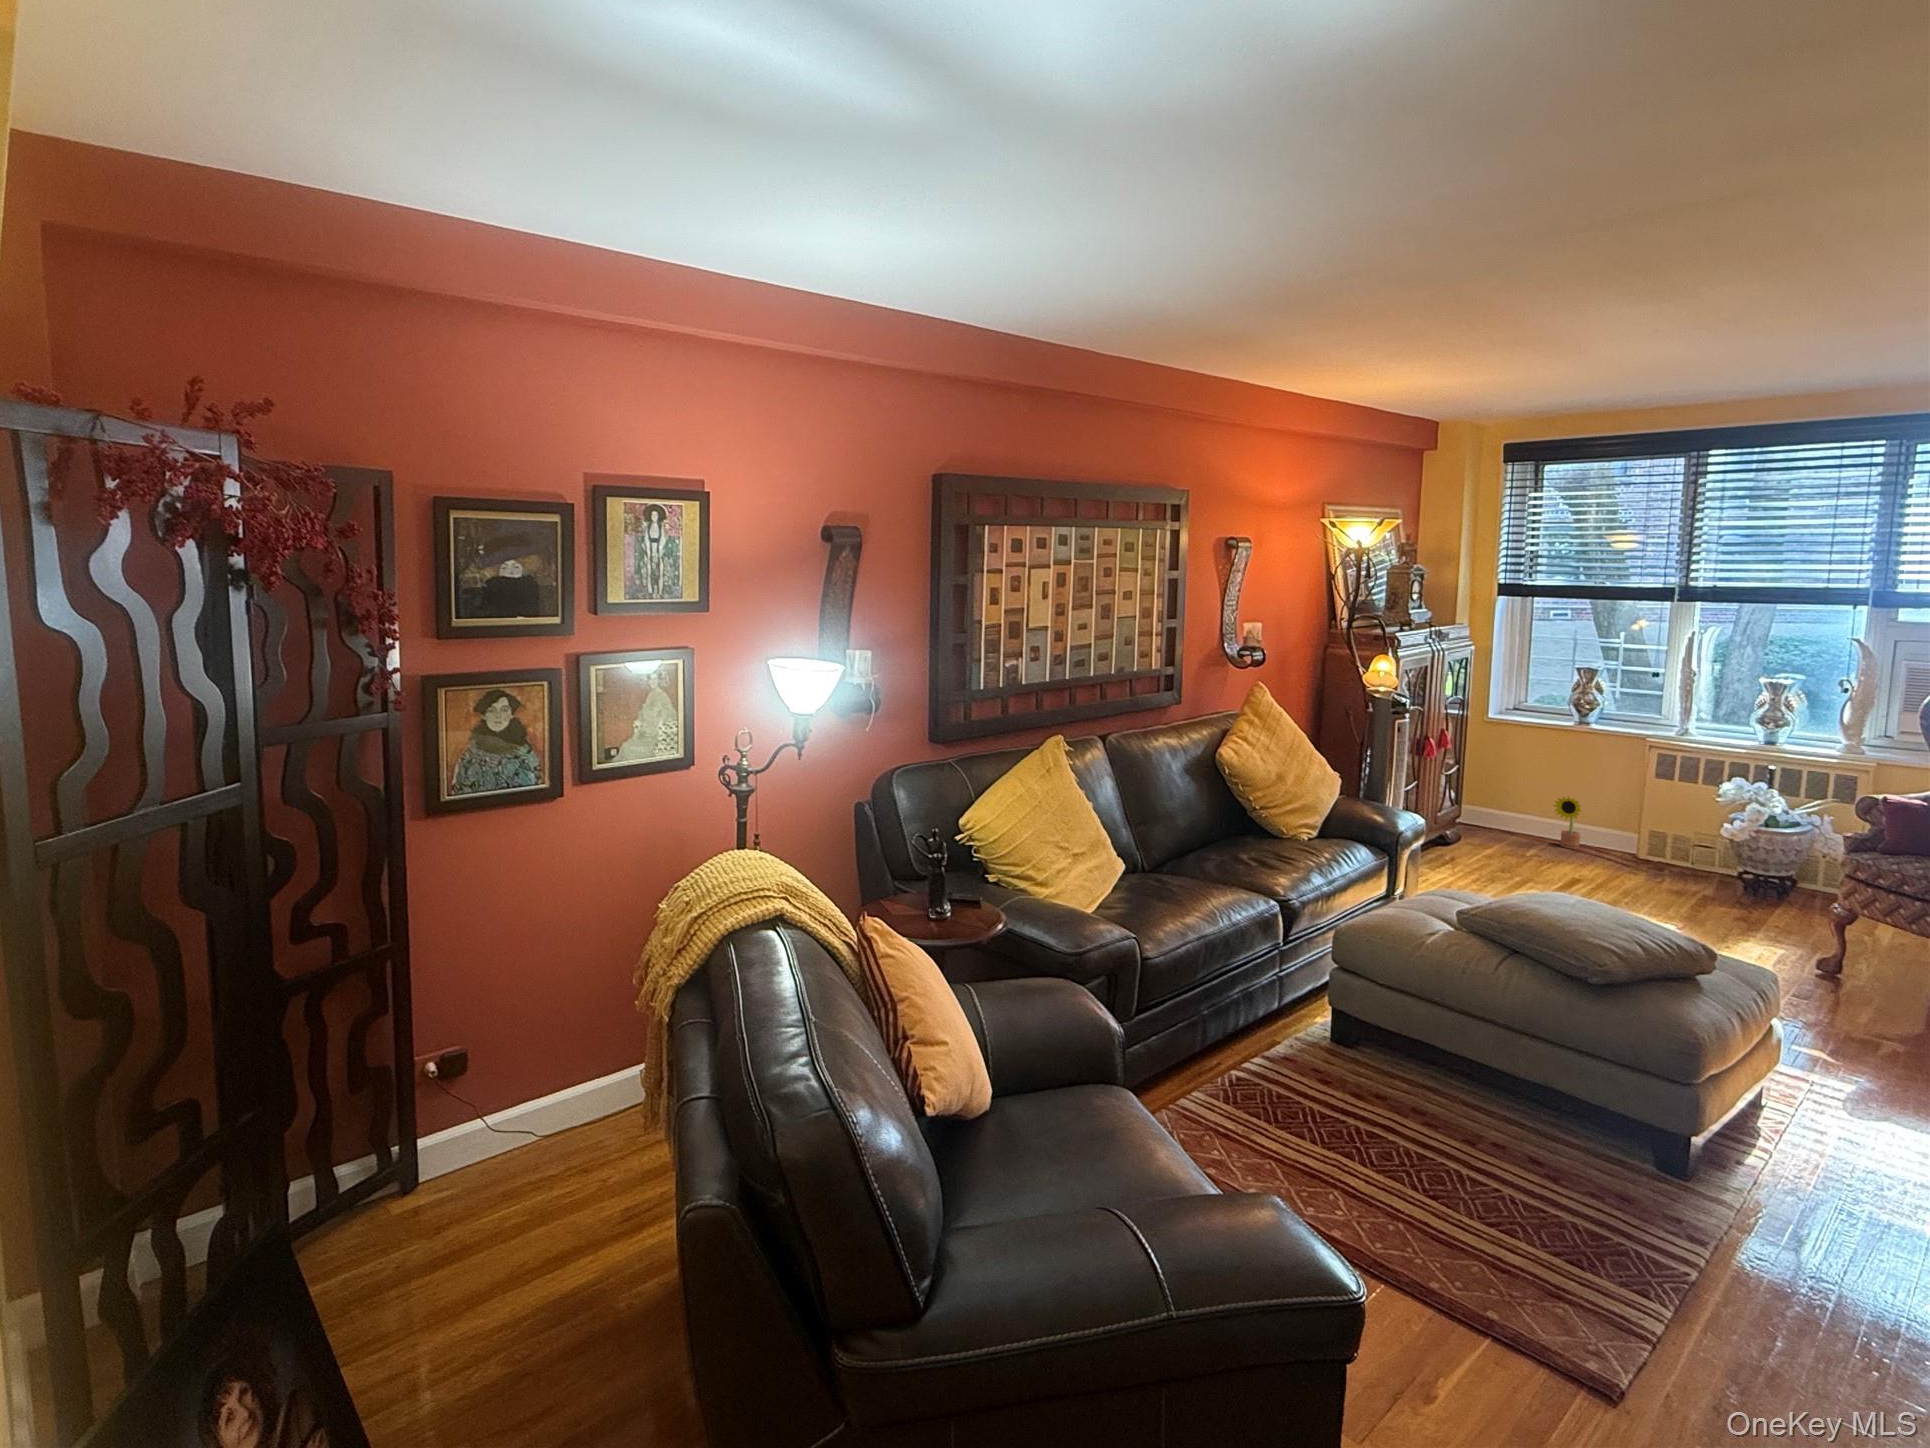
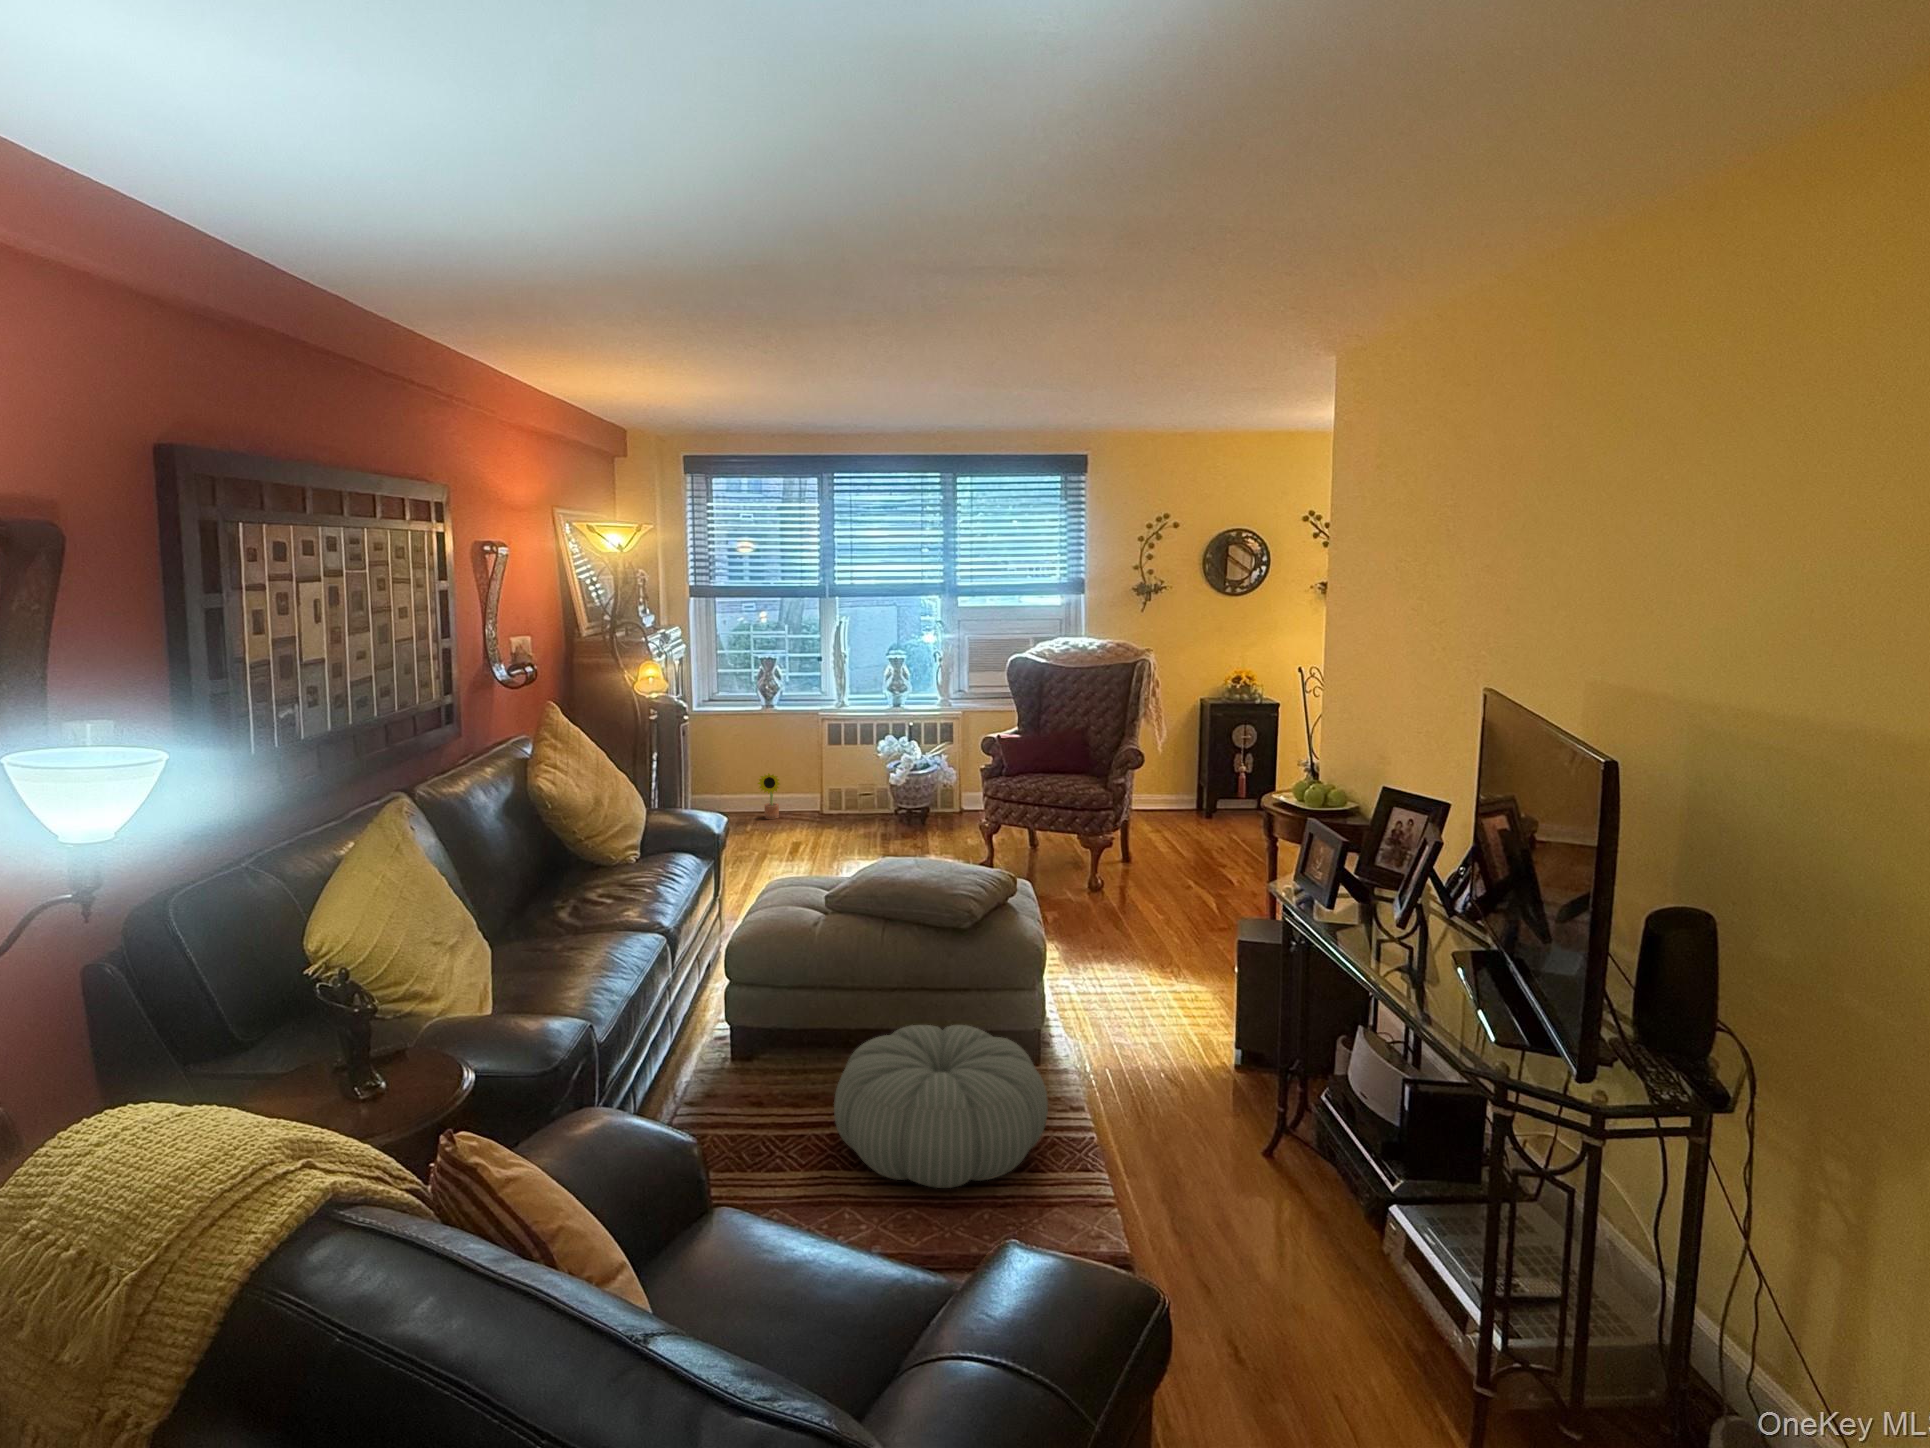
pouf: none [1359,1055,1629,1248] -> present [834,1025,1048,1188]

